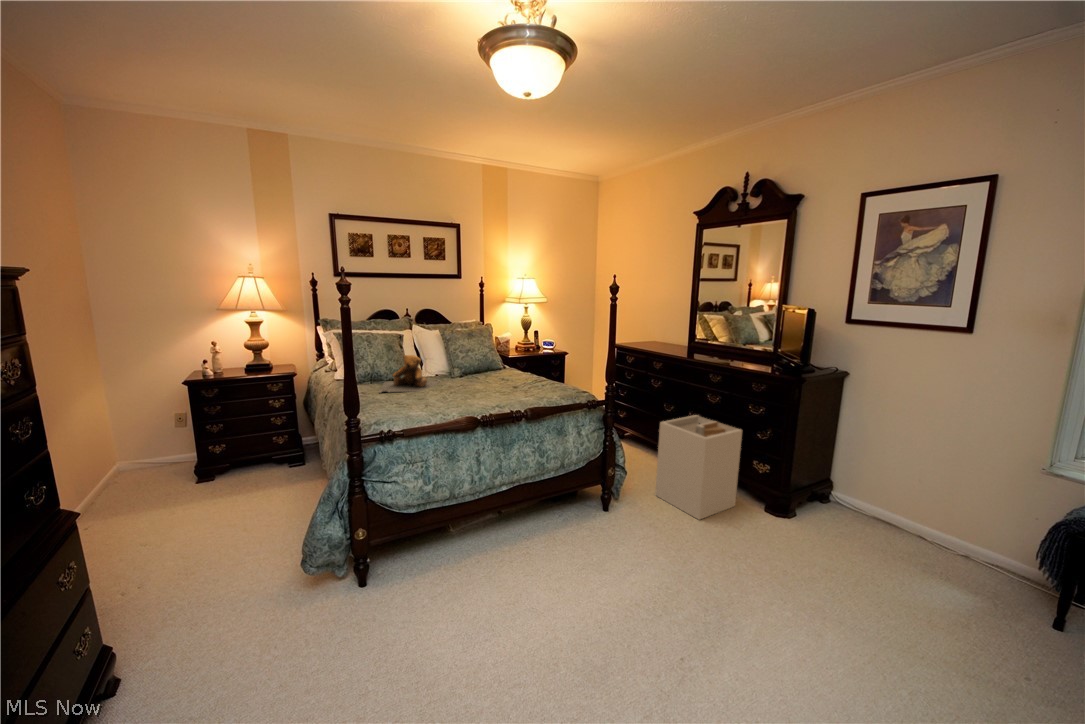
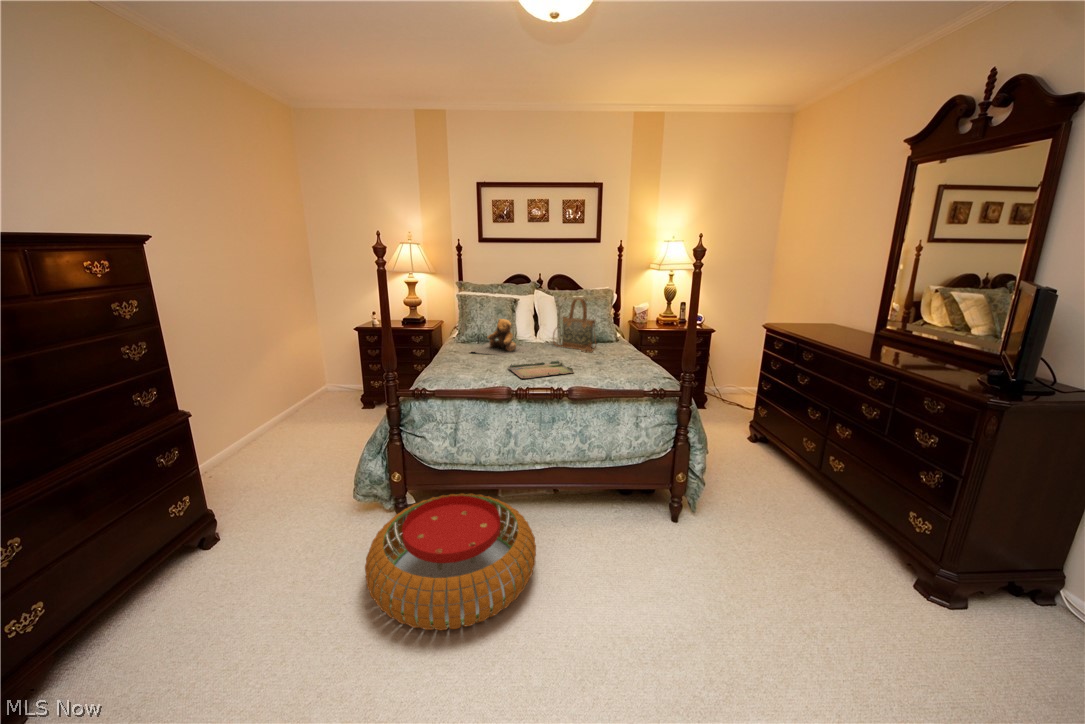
handbag: none [453,331,499,380] -> present [553,298,596,353]
tray: none [448,389,513,407] -> present [508,361,574,378]
laundry hamper: present [655,415,742,520] -> none [750,431,887,570]
pouf: none [379,527,551,667] -> present [365,493,536,630]

